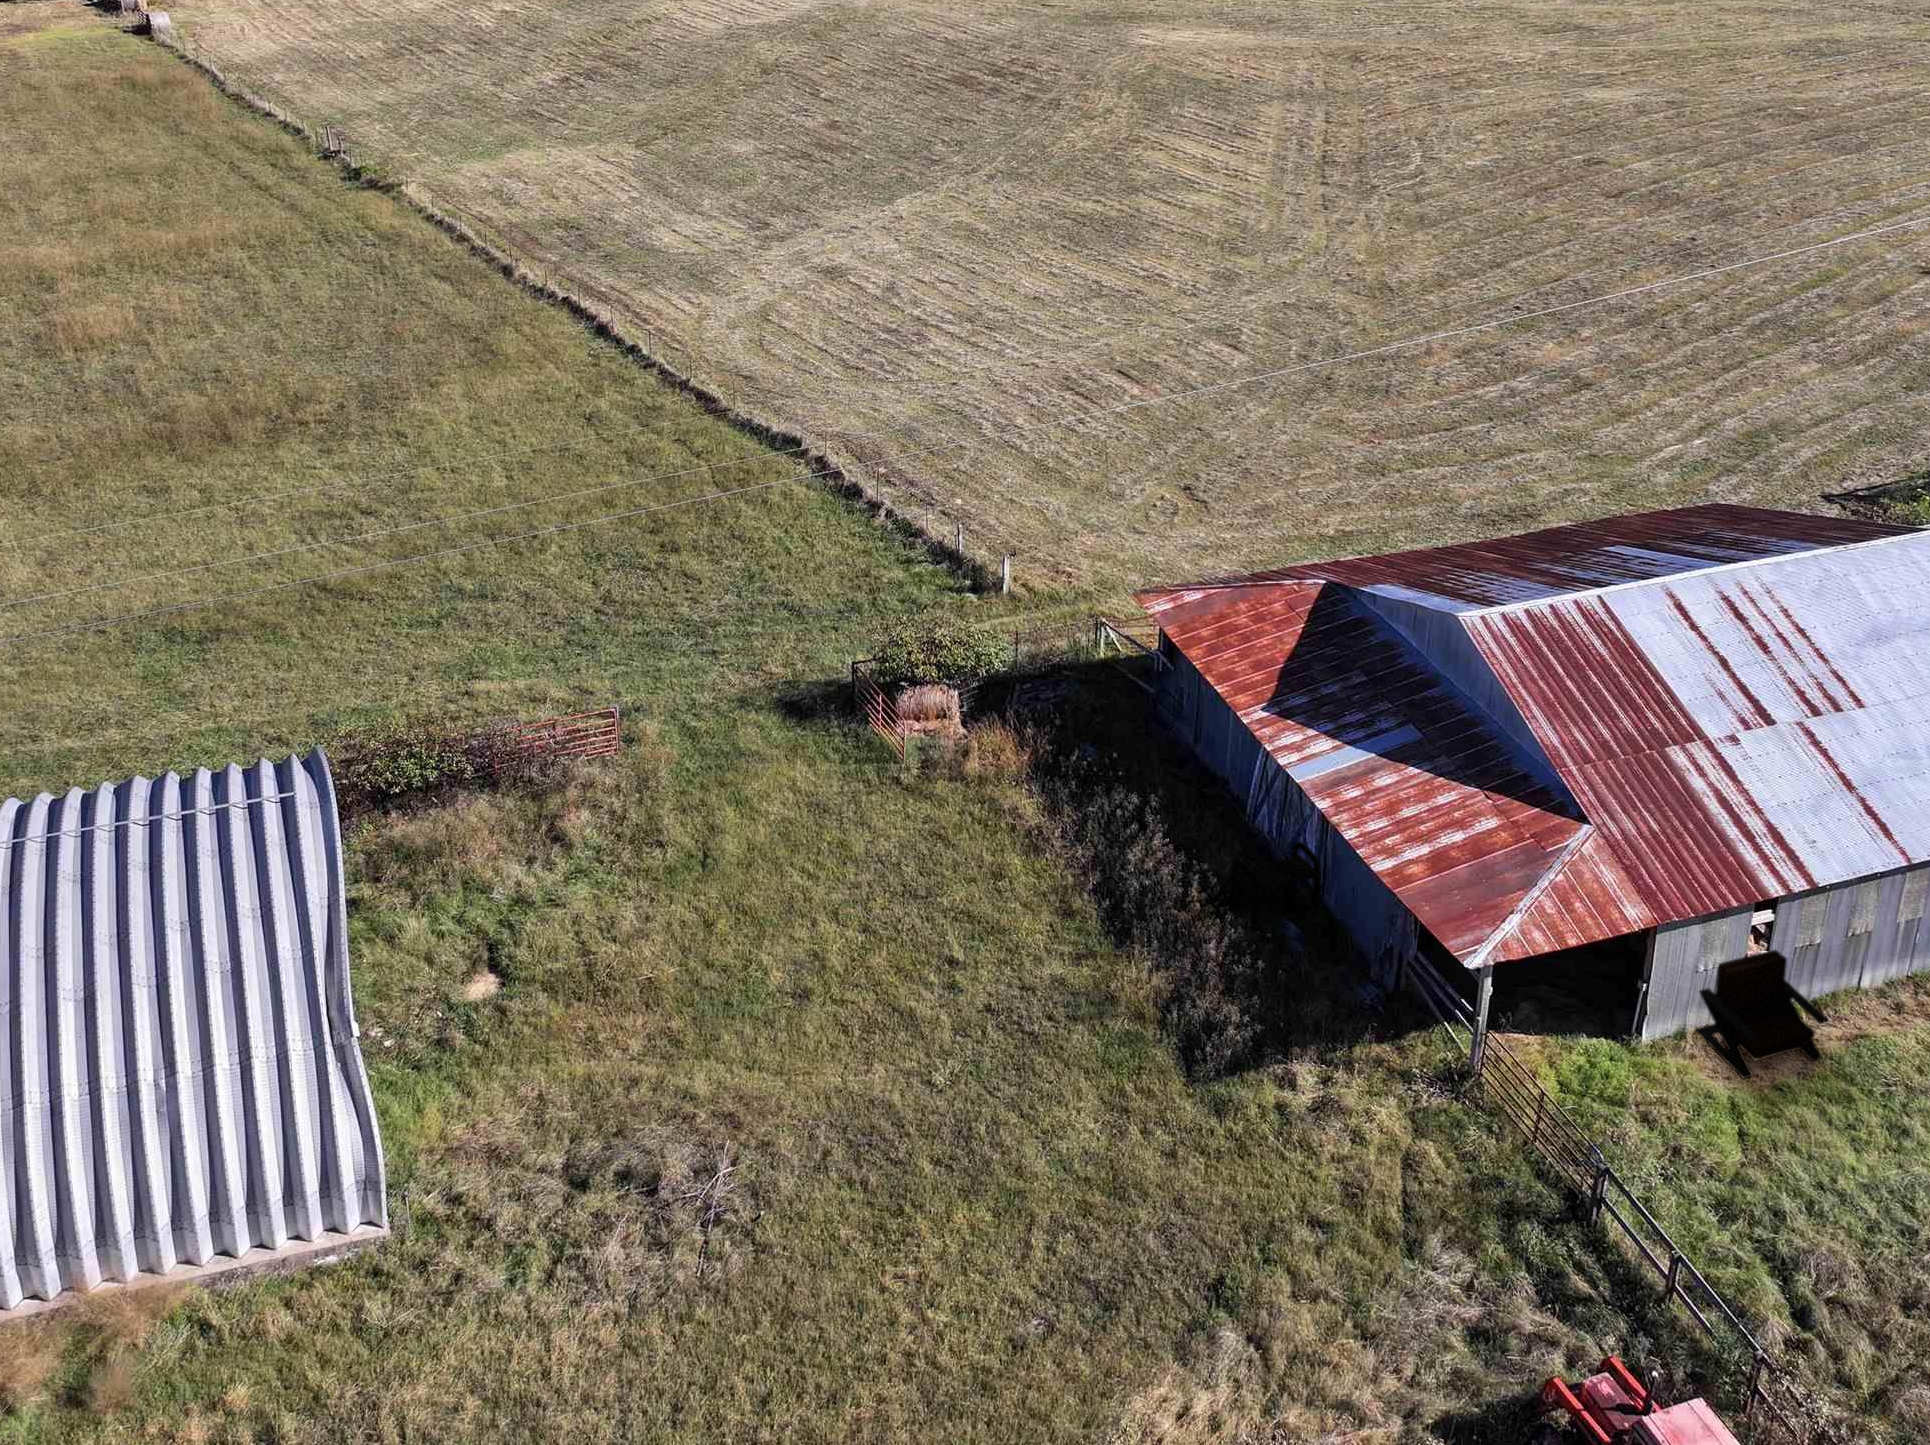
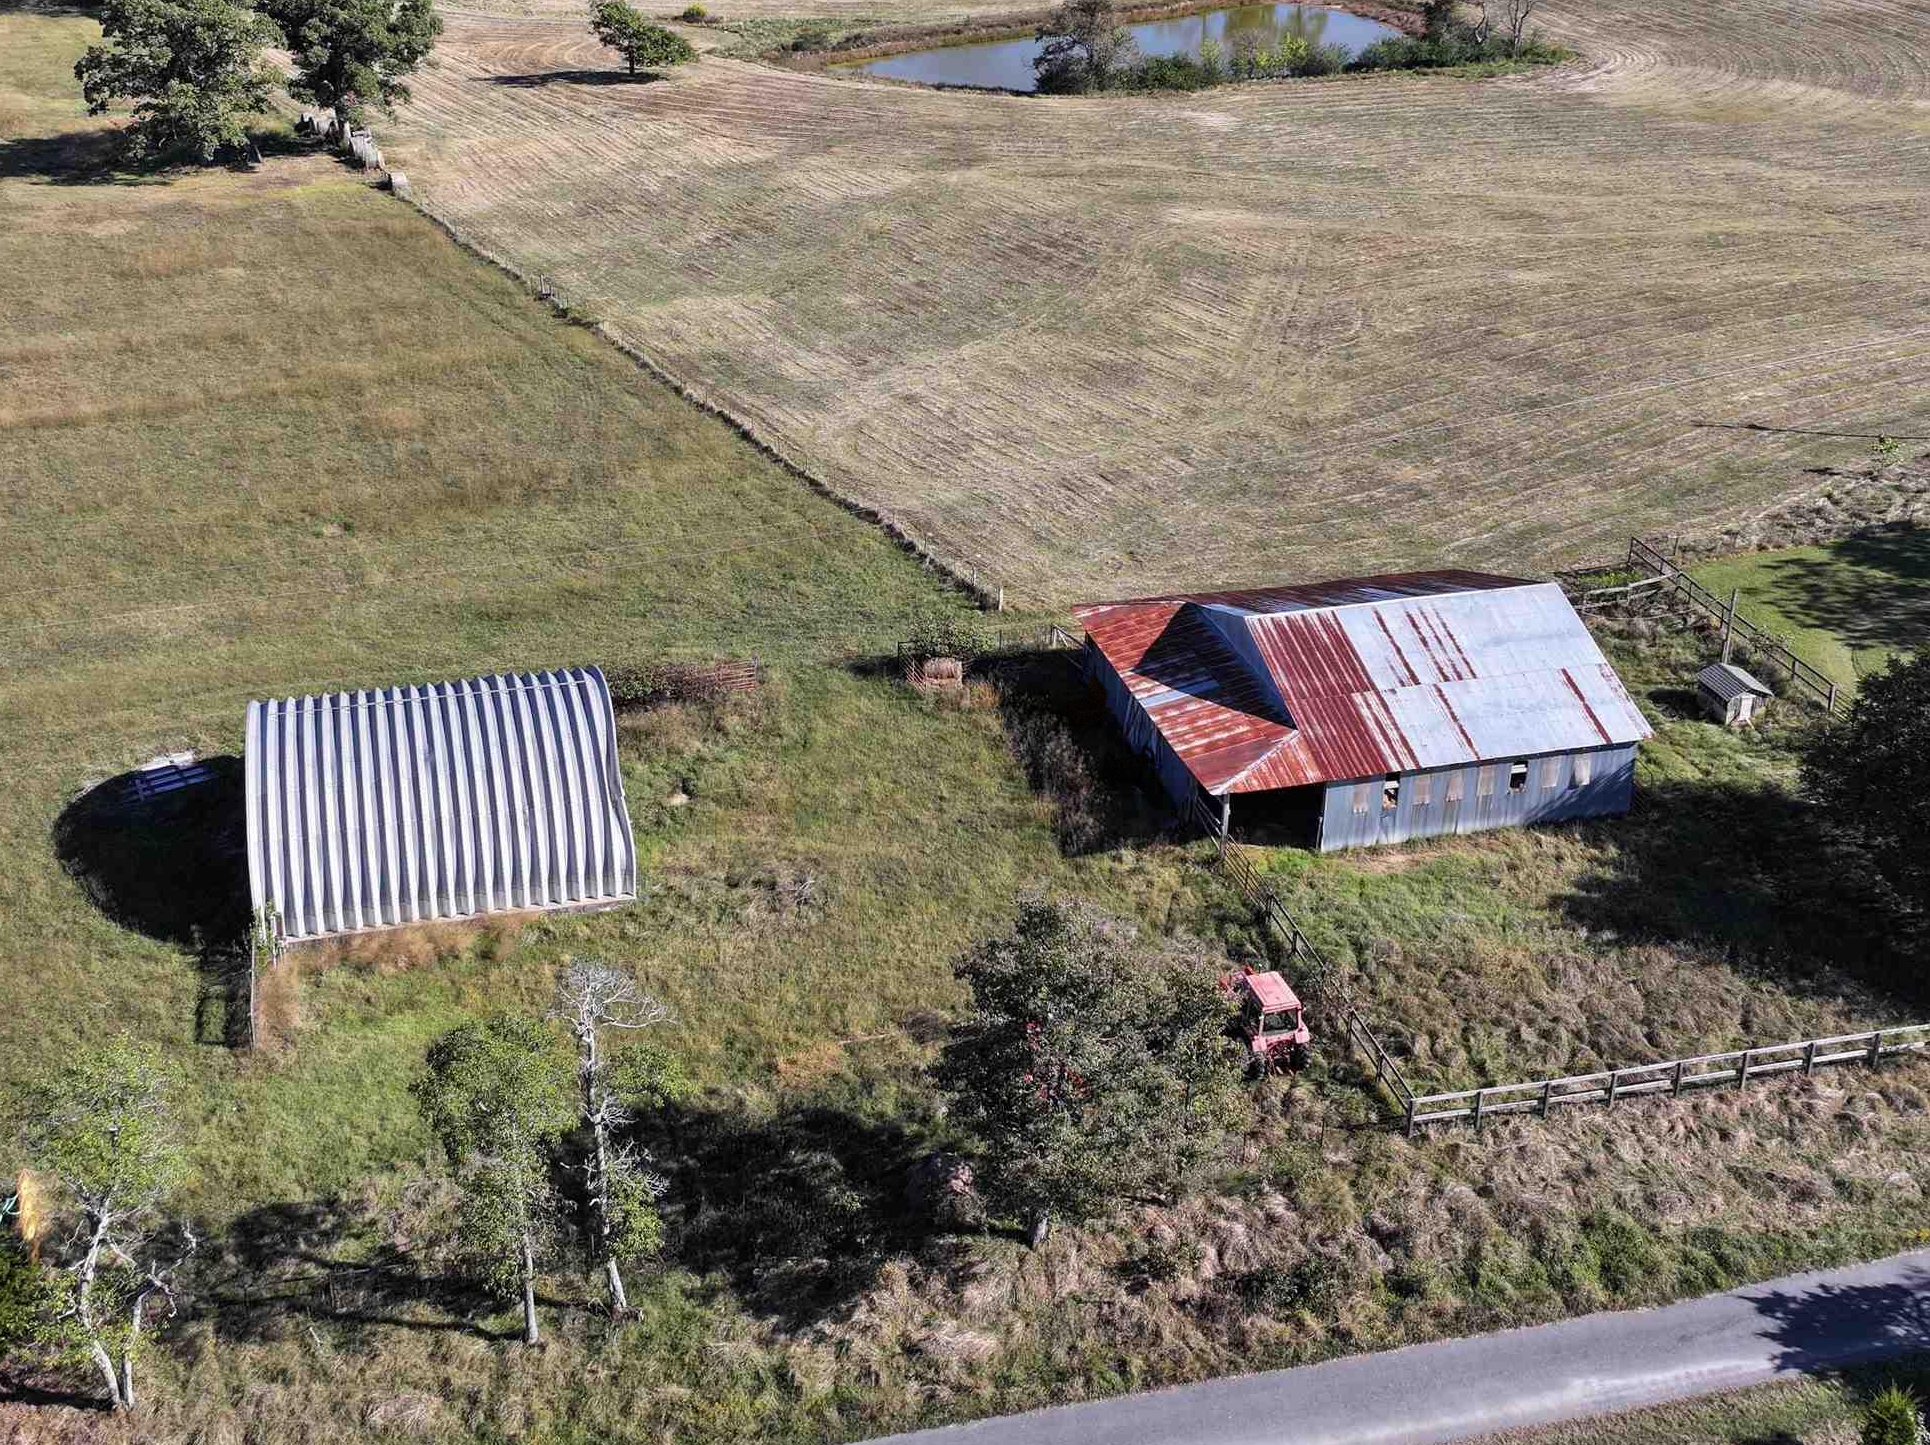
lounge chair: present [1695,950,1829,1079] -> present [1062,676,1112,734]

